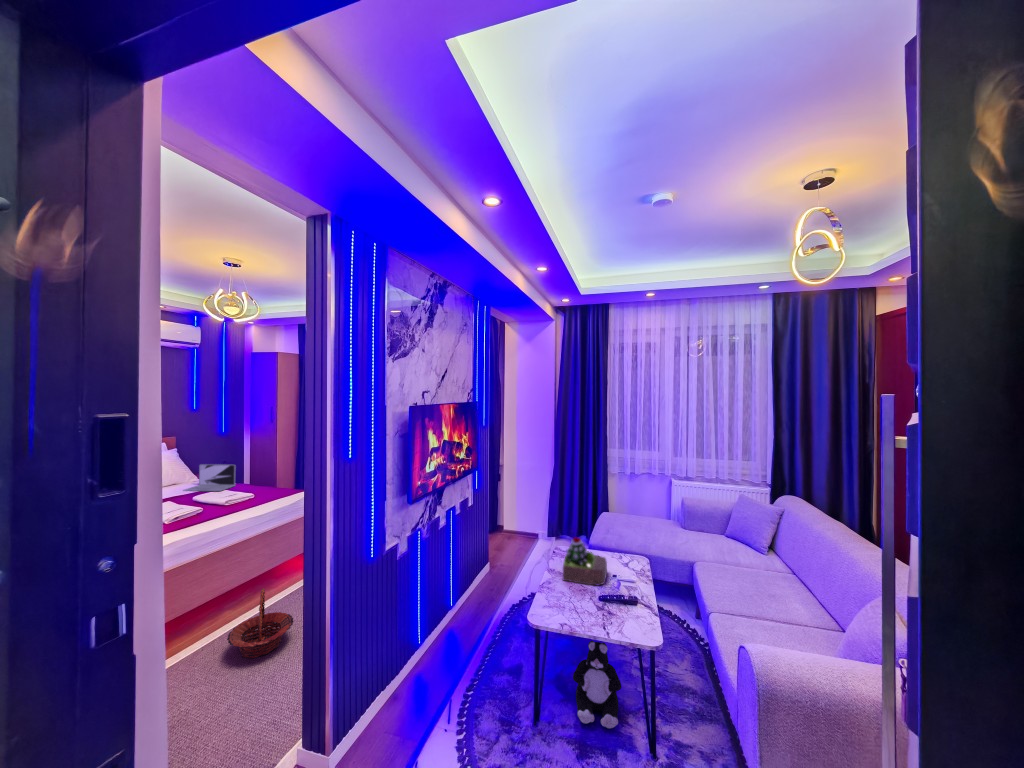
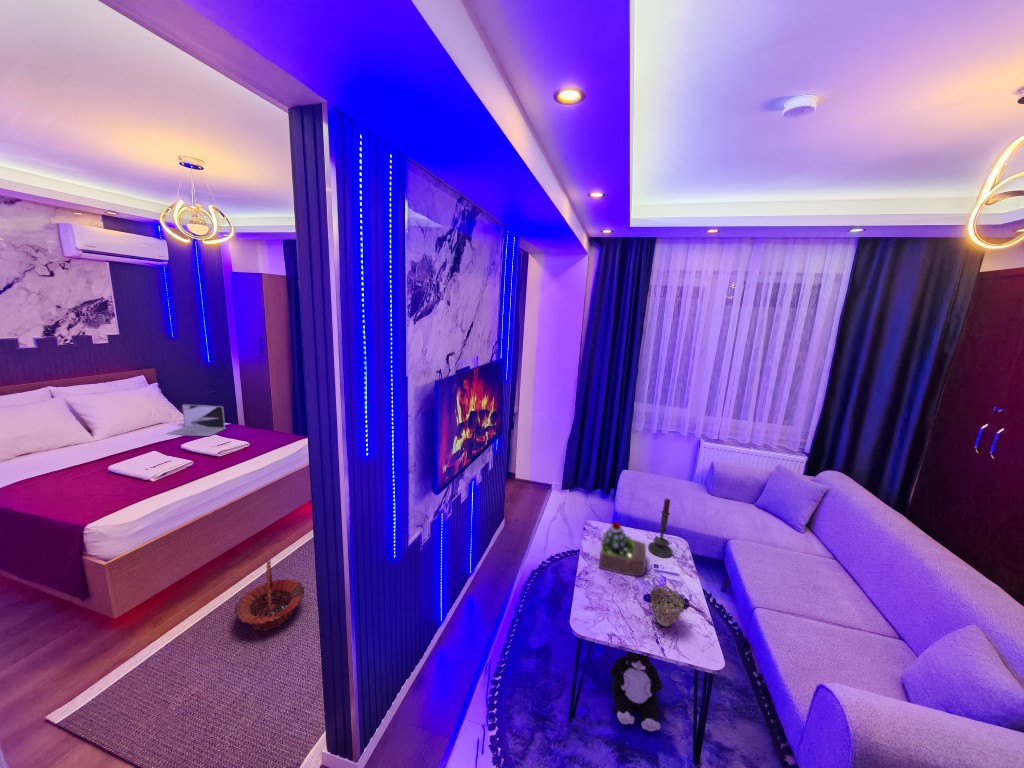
candle: none [612,514,633,572] -> present [648,499,672,558]
decorative bowl: none [600,583,630,620] -> present [650,586,684,627]

